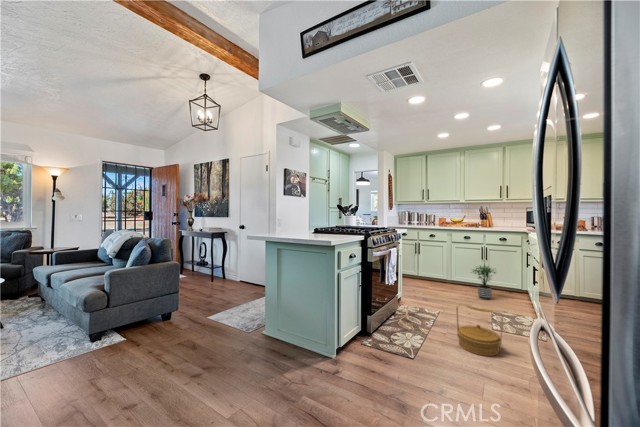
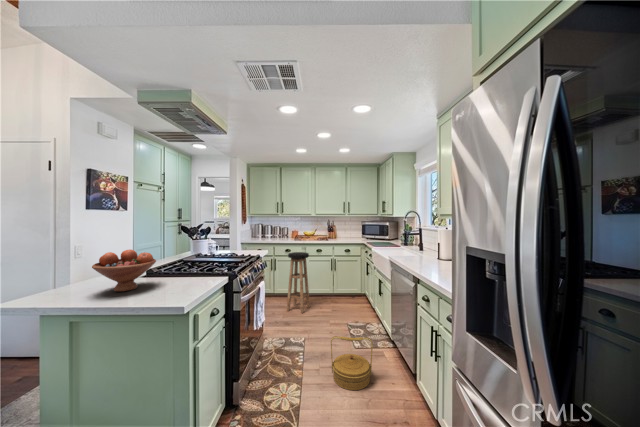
fruit bowl: none [288,213,319,236] -> present [92,250,156,292]
bar stool: none [428,236,454,295] -> present [287,252,310,313]
potted plant: present [473,266,496,299] -> none [325,277,347,310]

